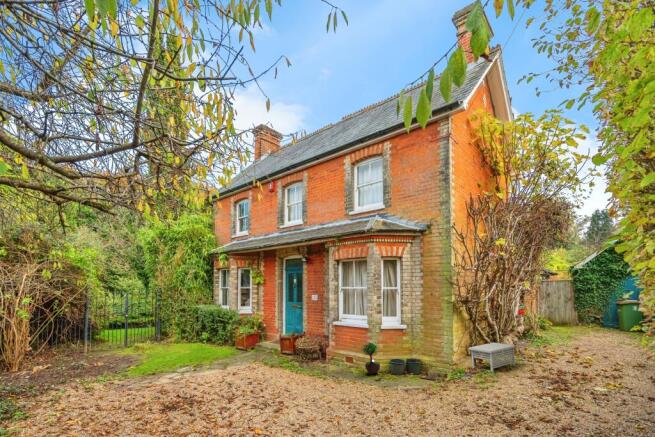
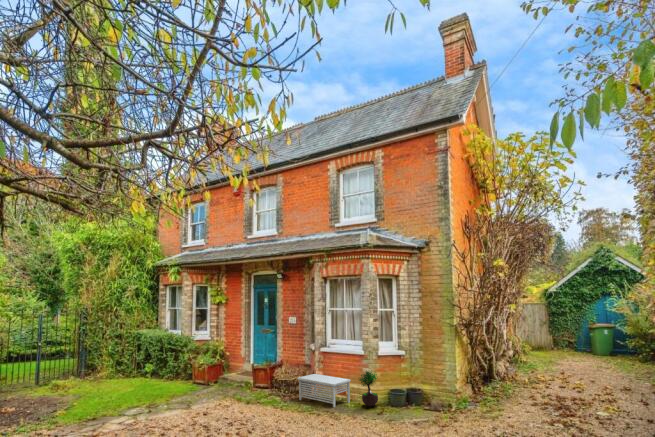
storage bench: present [469,343,515,372] -> present [297,374,351,407]

